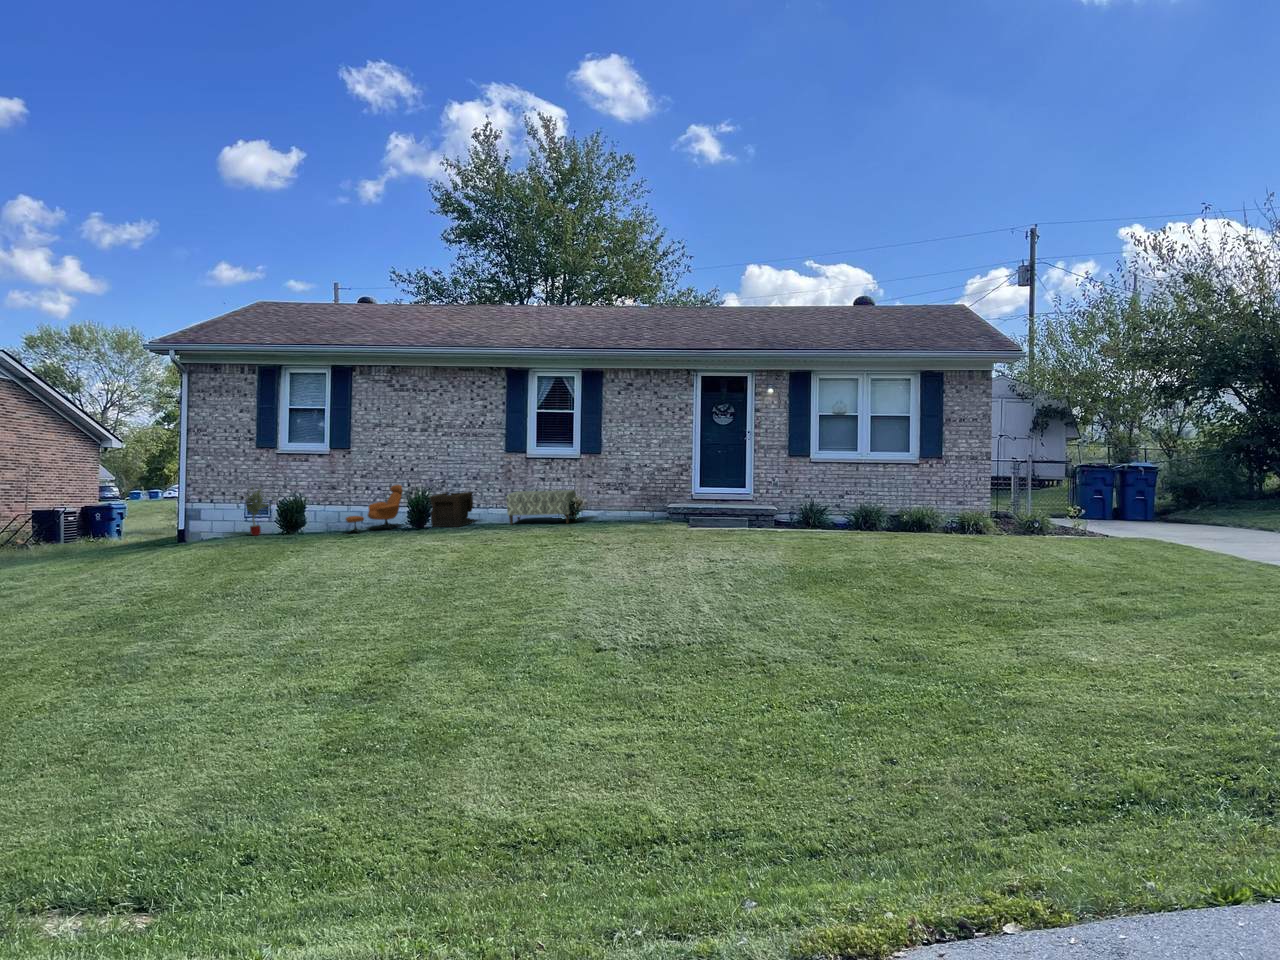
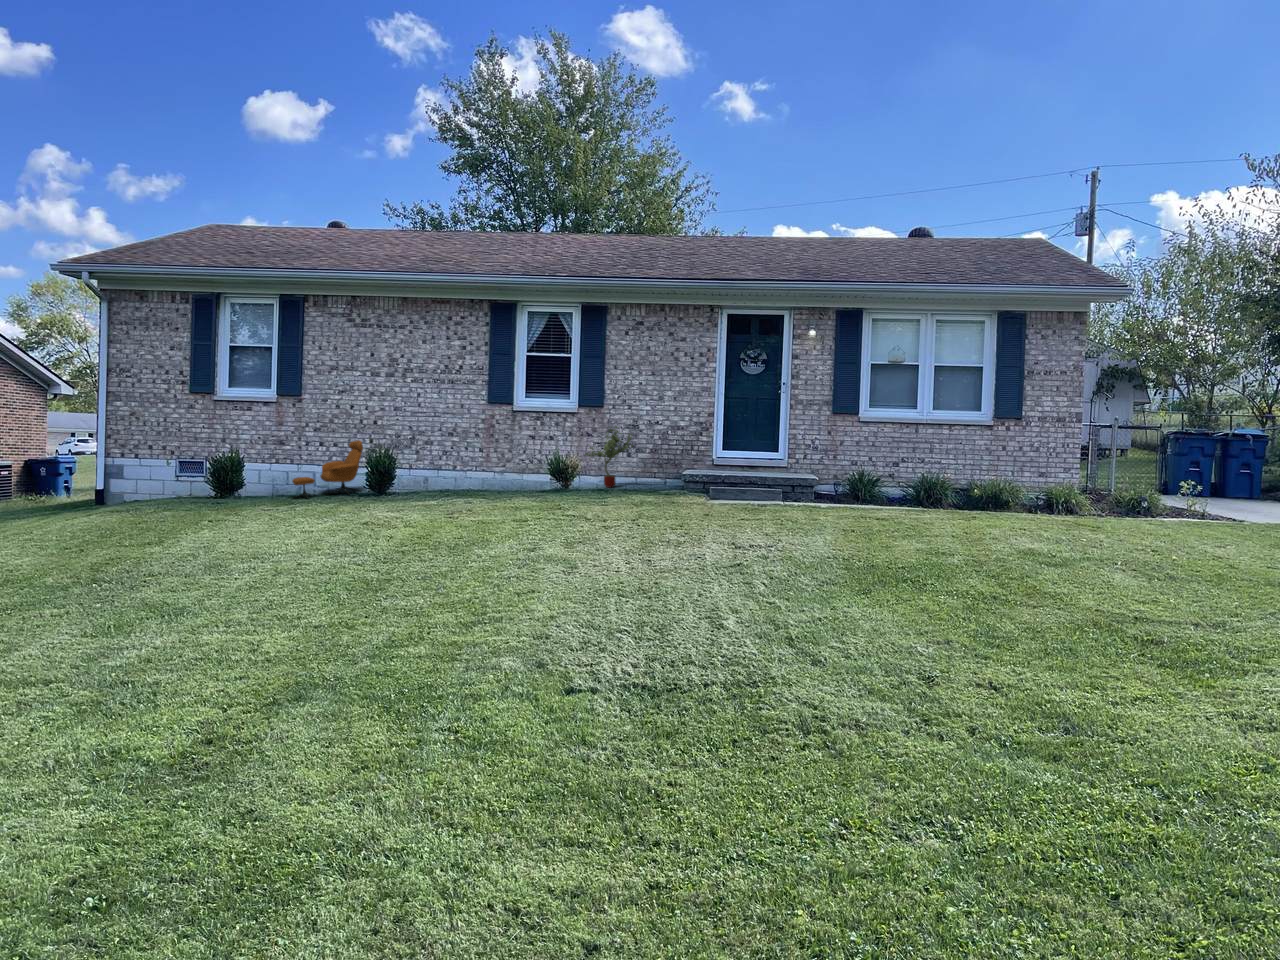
potted tree: present [245,485,272,536] -> present [585,427,633,488]
bench: present [506,490,576,525] -> none [487,450,572,491]
wooden crate: present [430,492,474,527] -> none [395,451,450,493]

